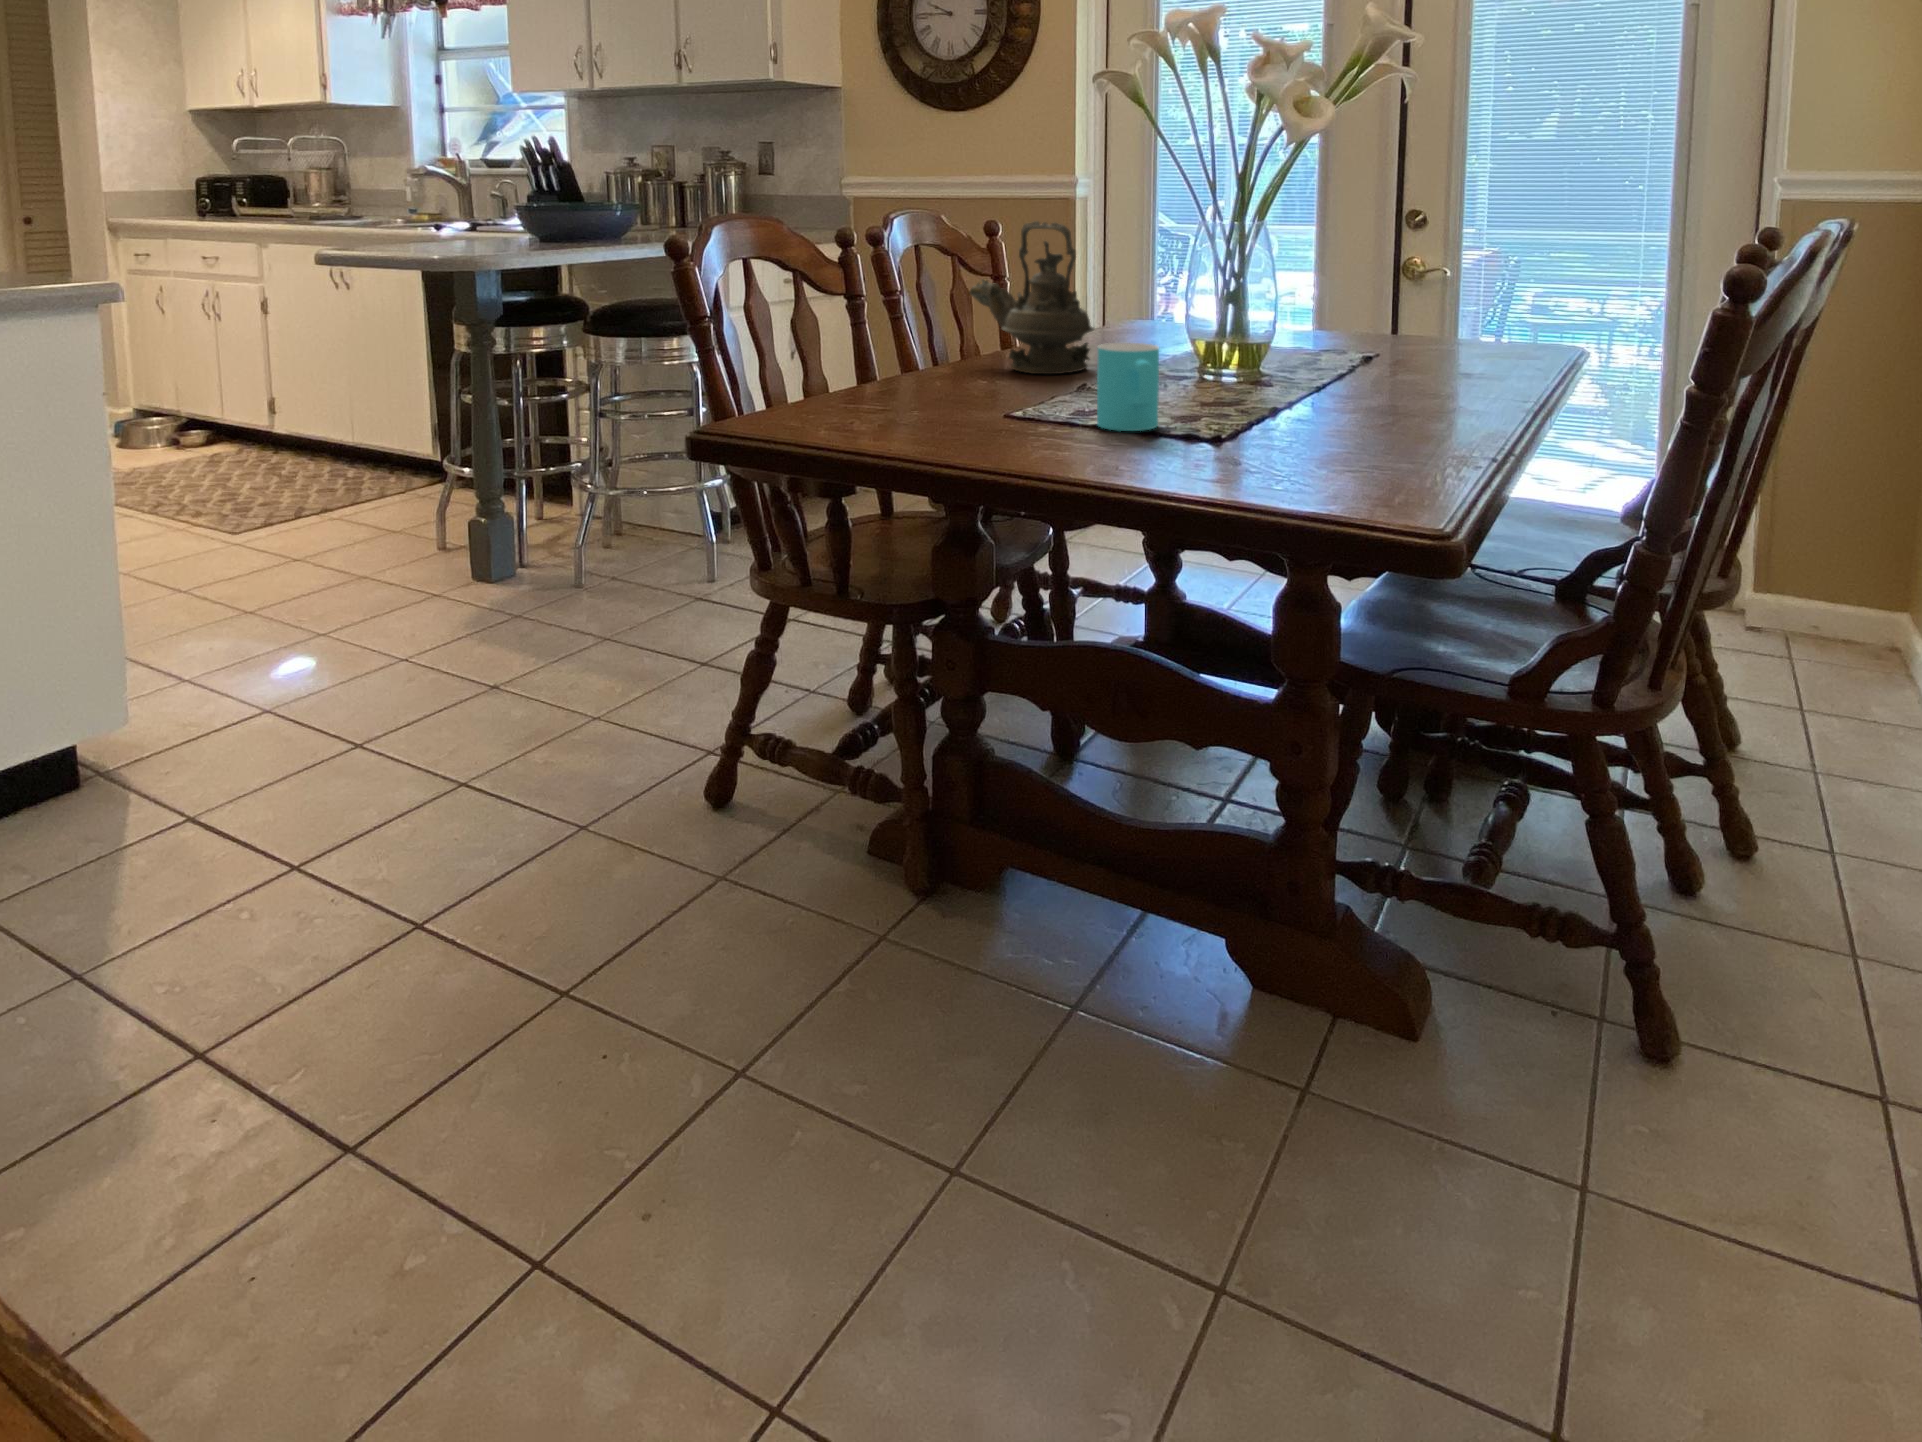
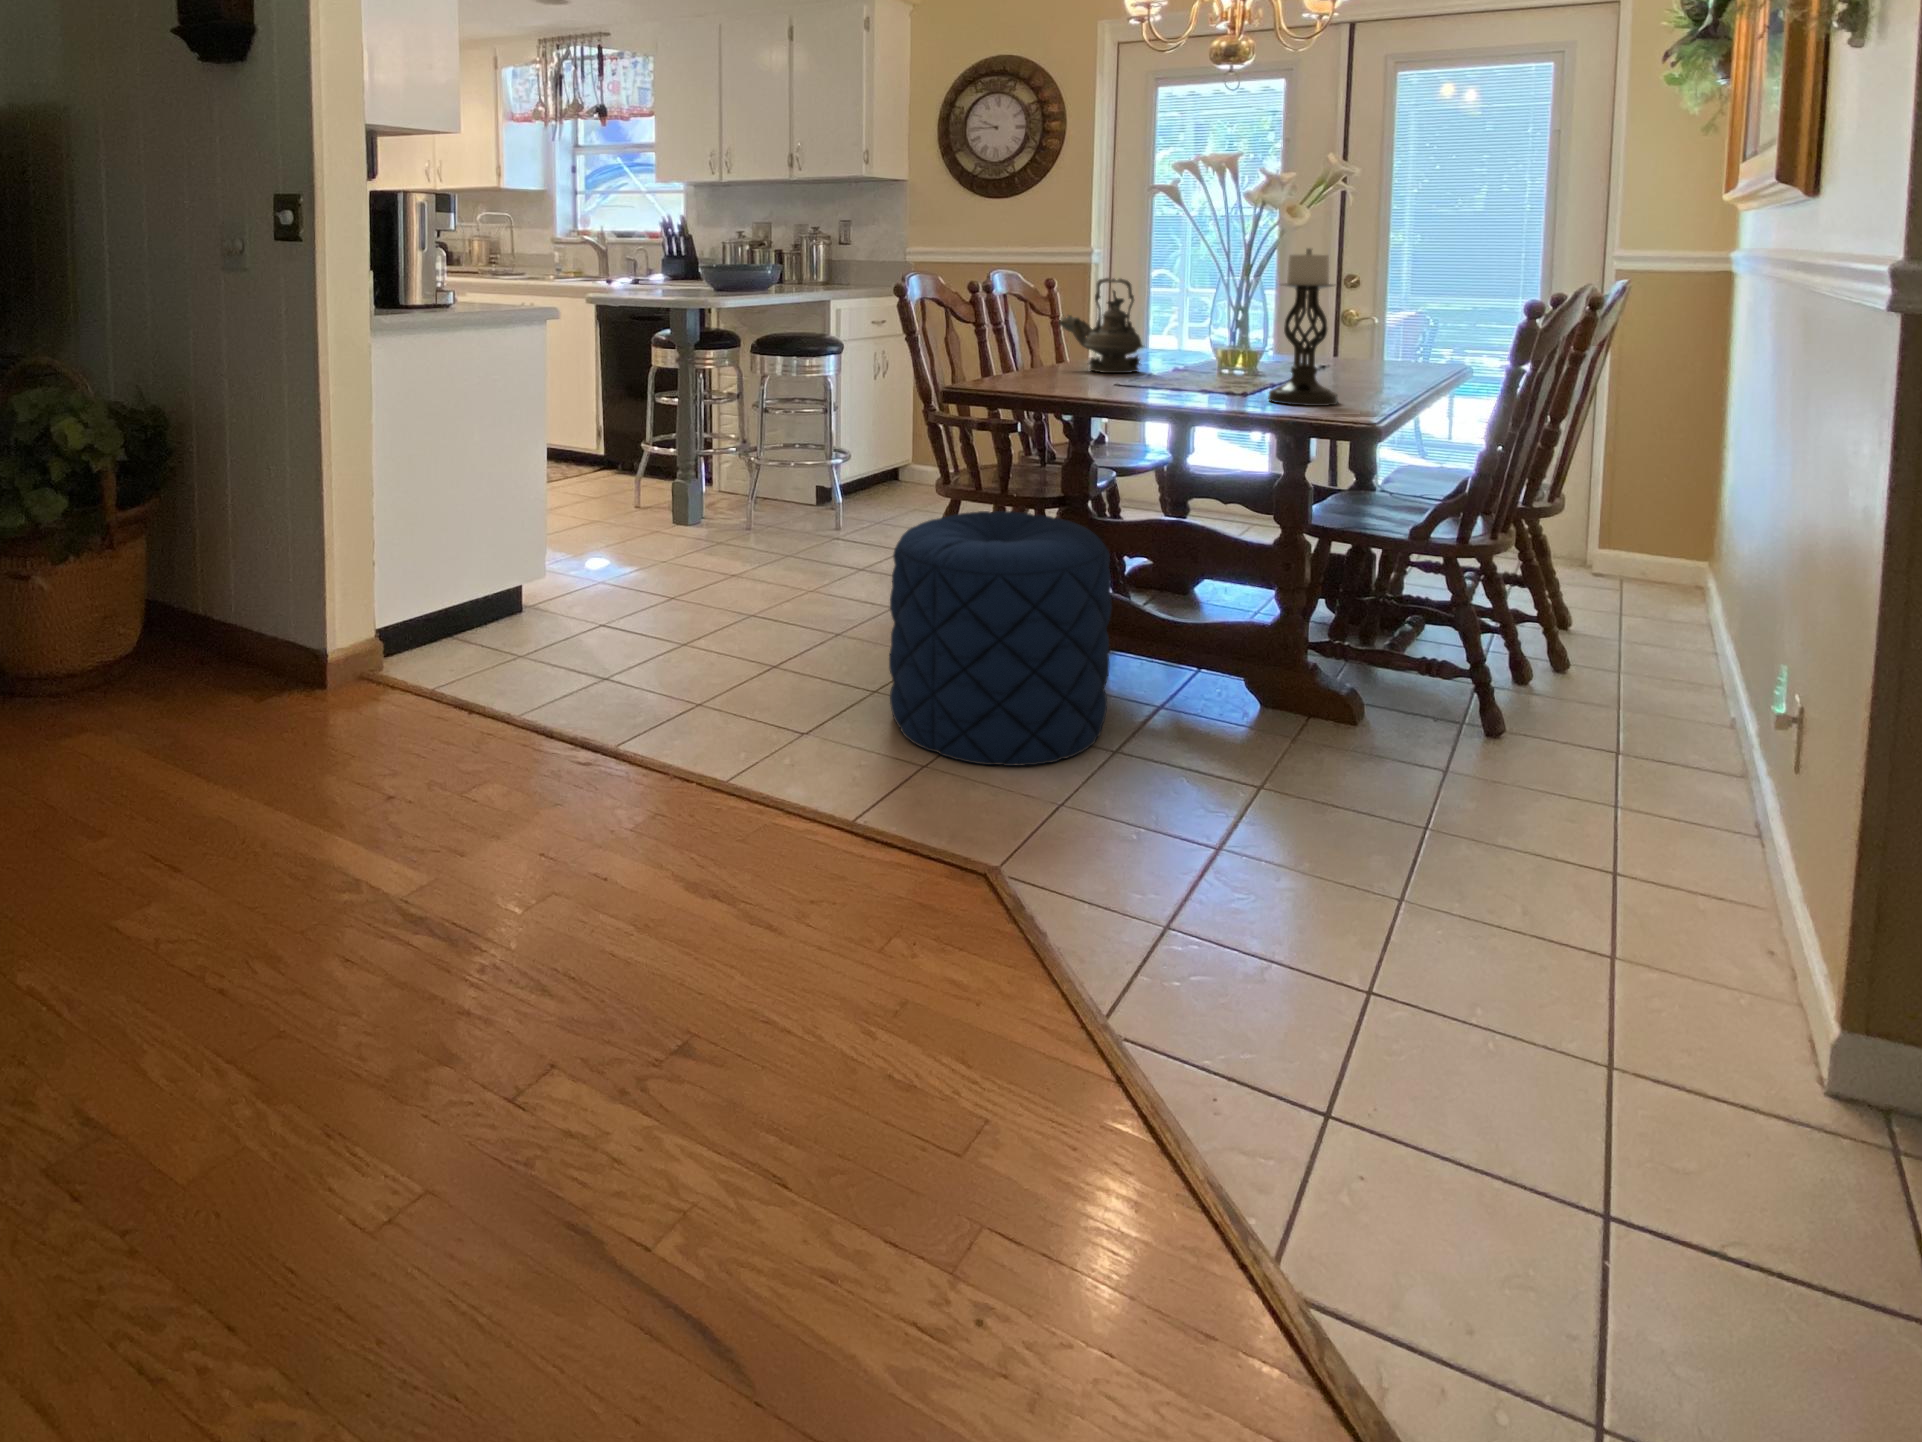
candle holder: none [1261,169,1386,467] -> present [1268,248,1338,406]
cup: present [1097,343,1159,431] -> none [1167,346,1205,394]
pouf: none [531,653,965,1233] -> present [889,511,1112,766]

